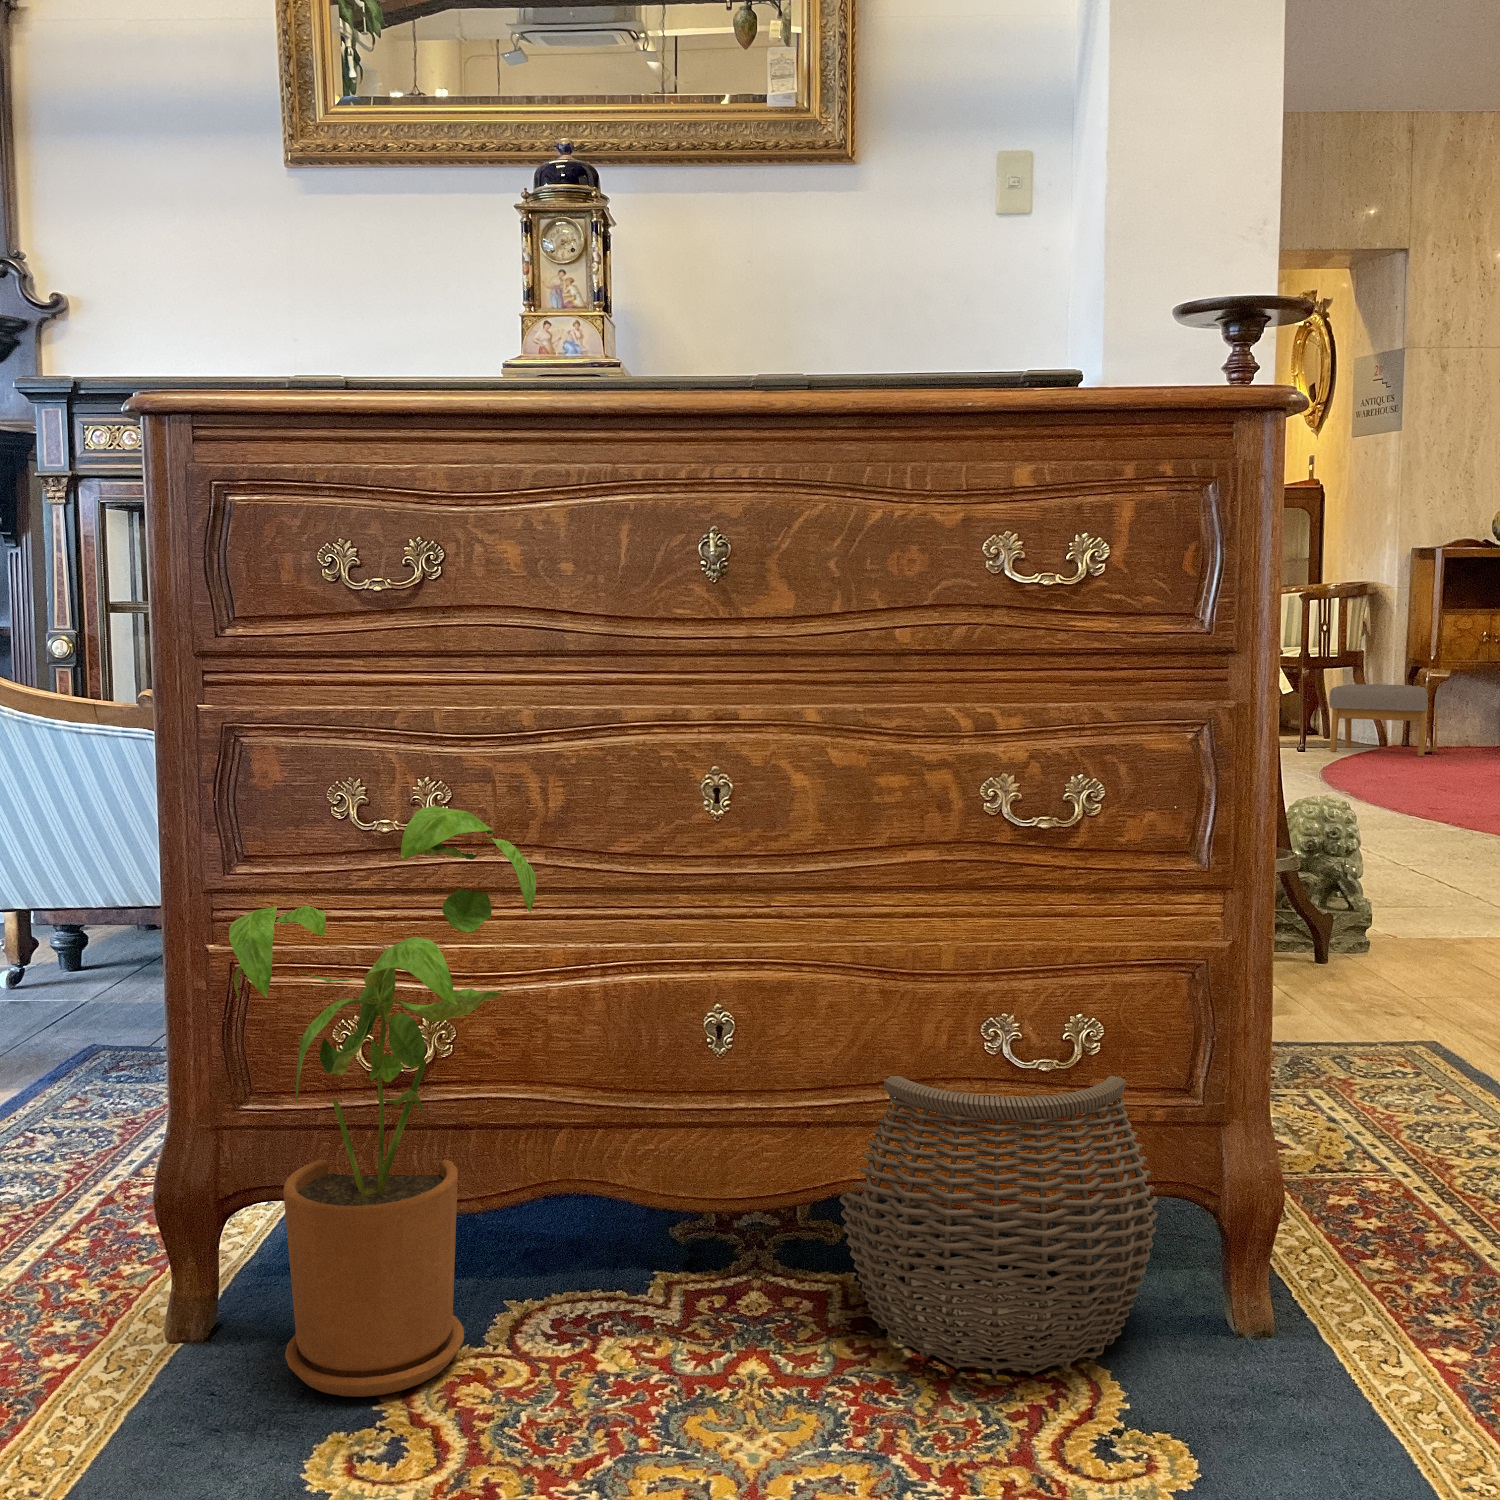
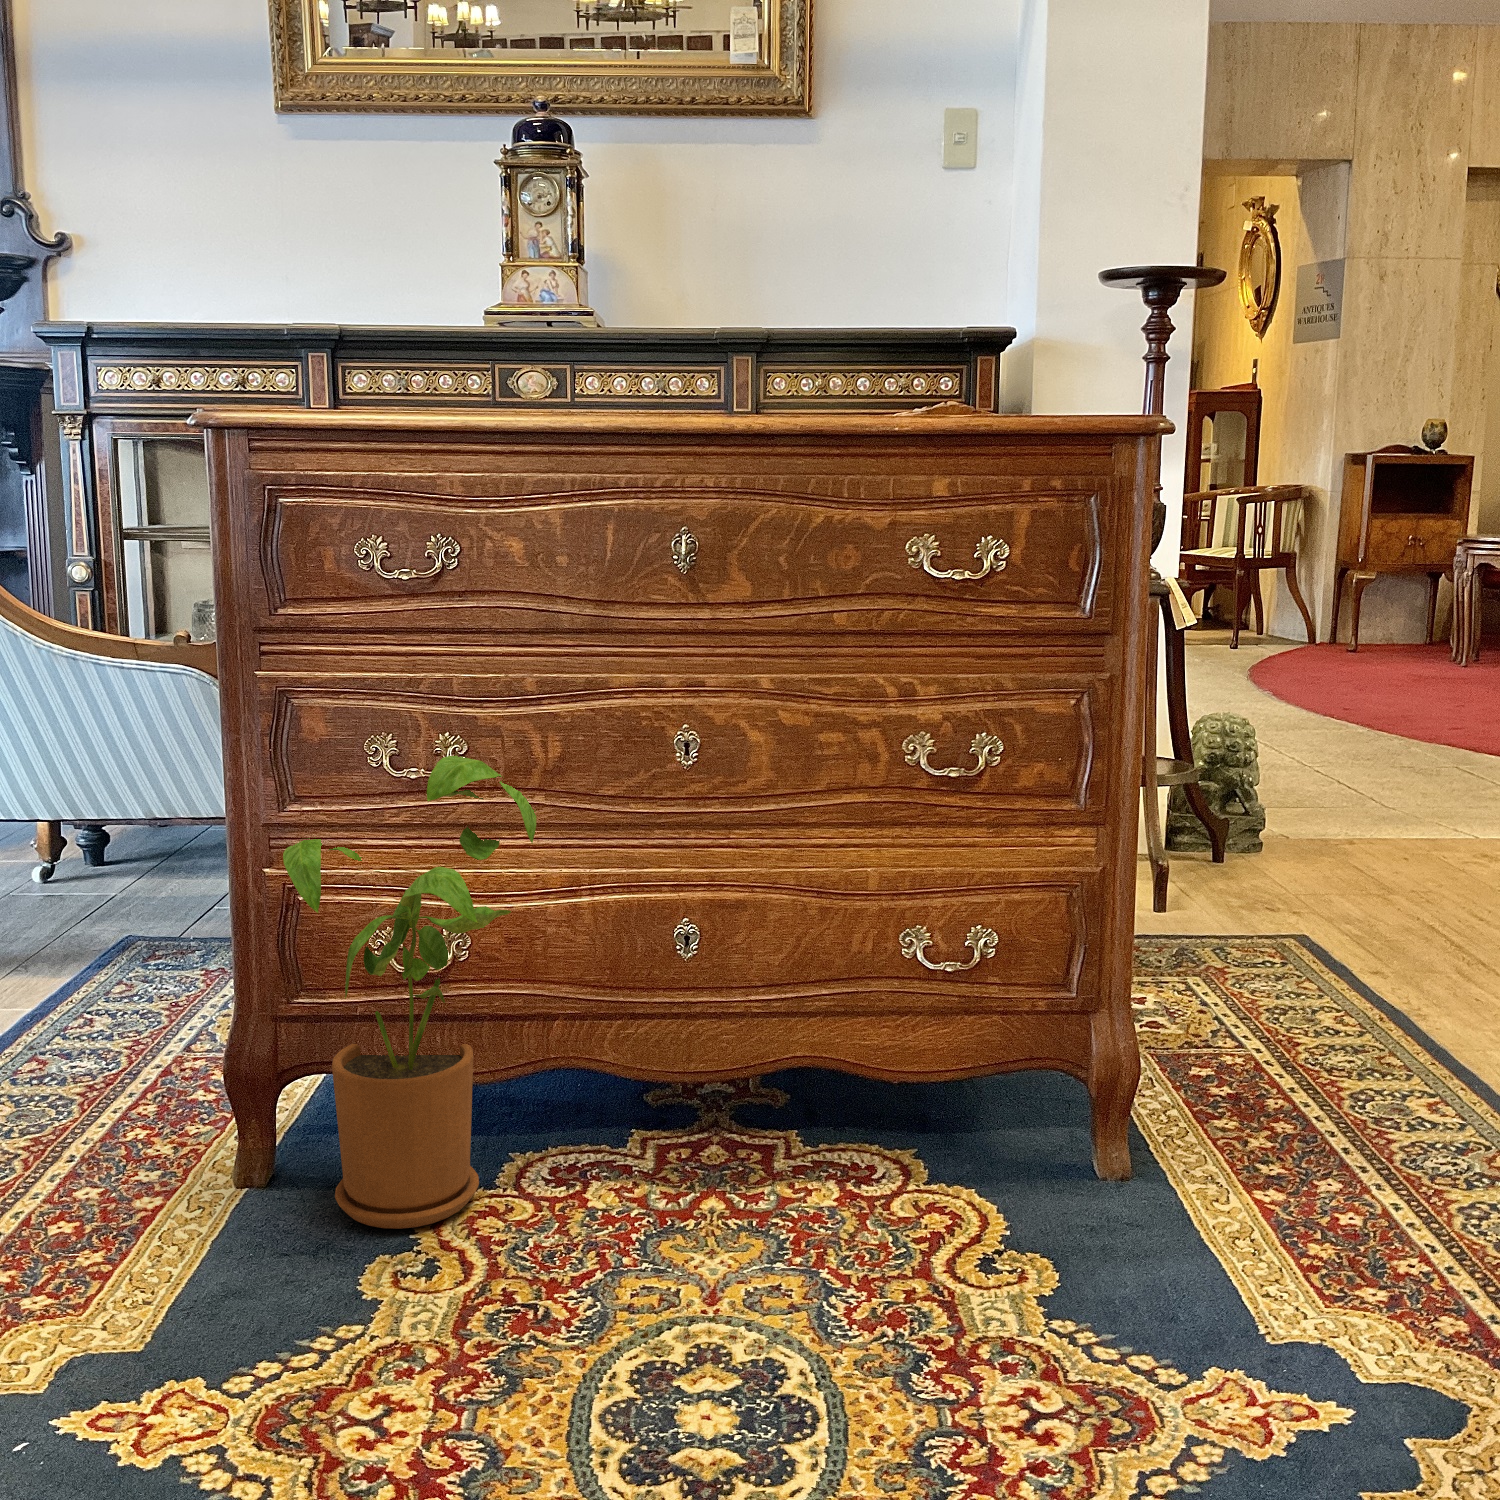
footstool: present [1329,684,1441,756] -> none [1256,588,1361,656]
woven basket: present [840,1076,1158,1374] -> none [784,934,1041,1210]

